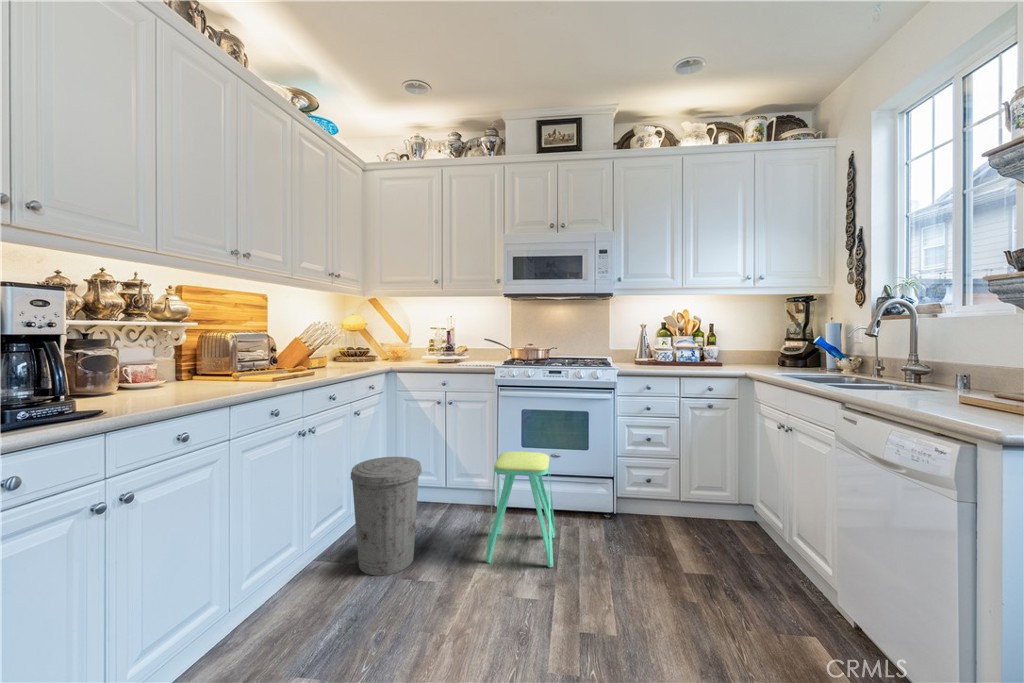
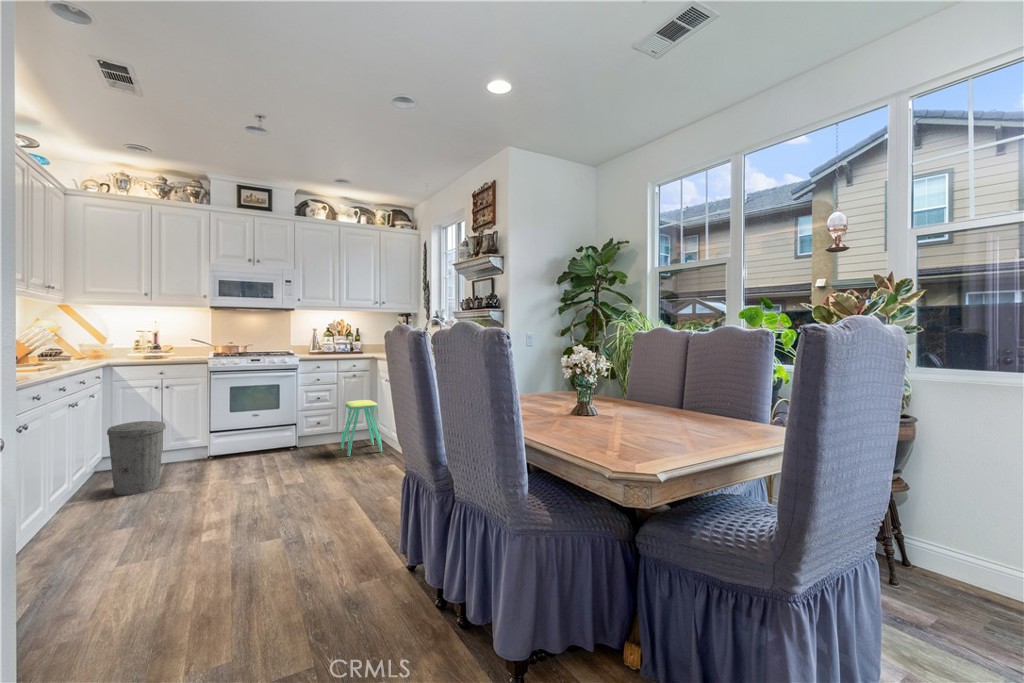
stool: present [486,452,555,567] -> present [340,400,382,456]

